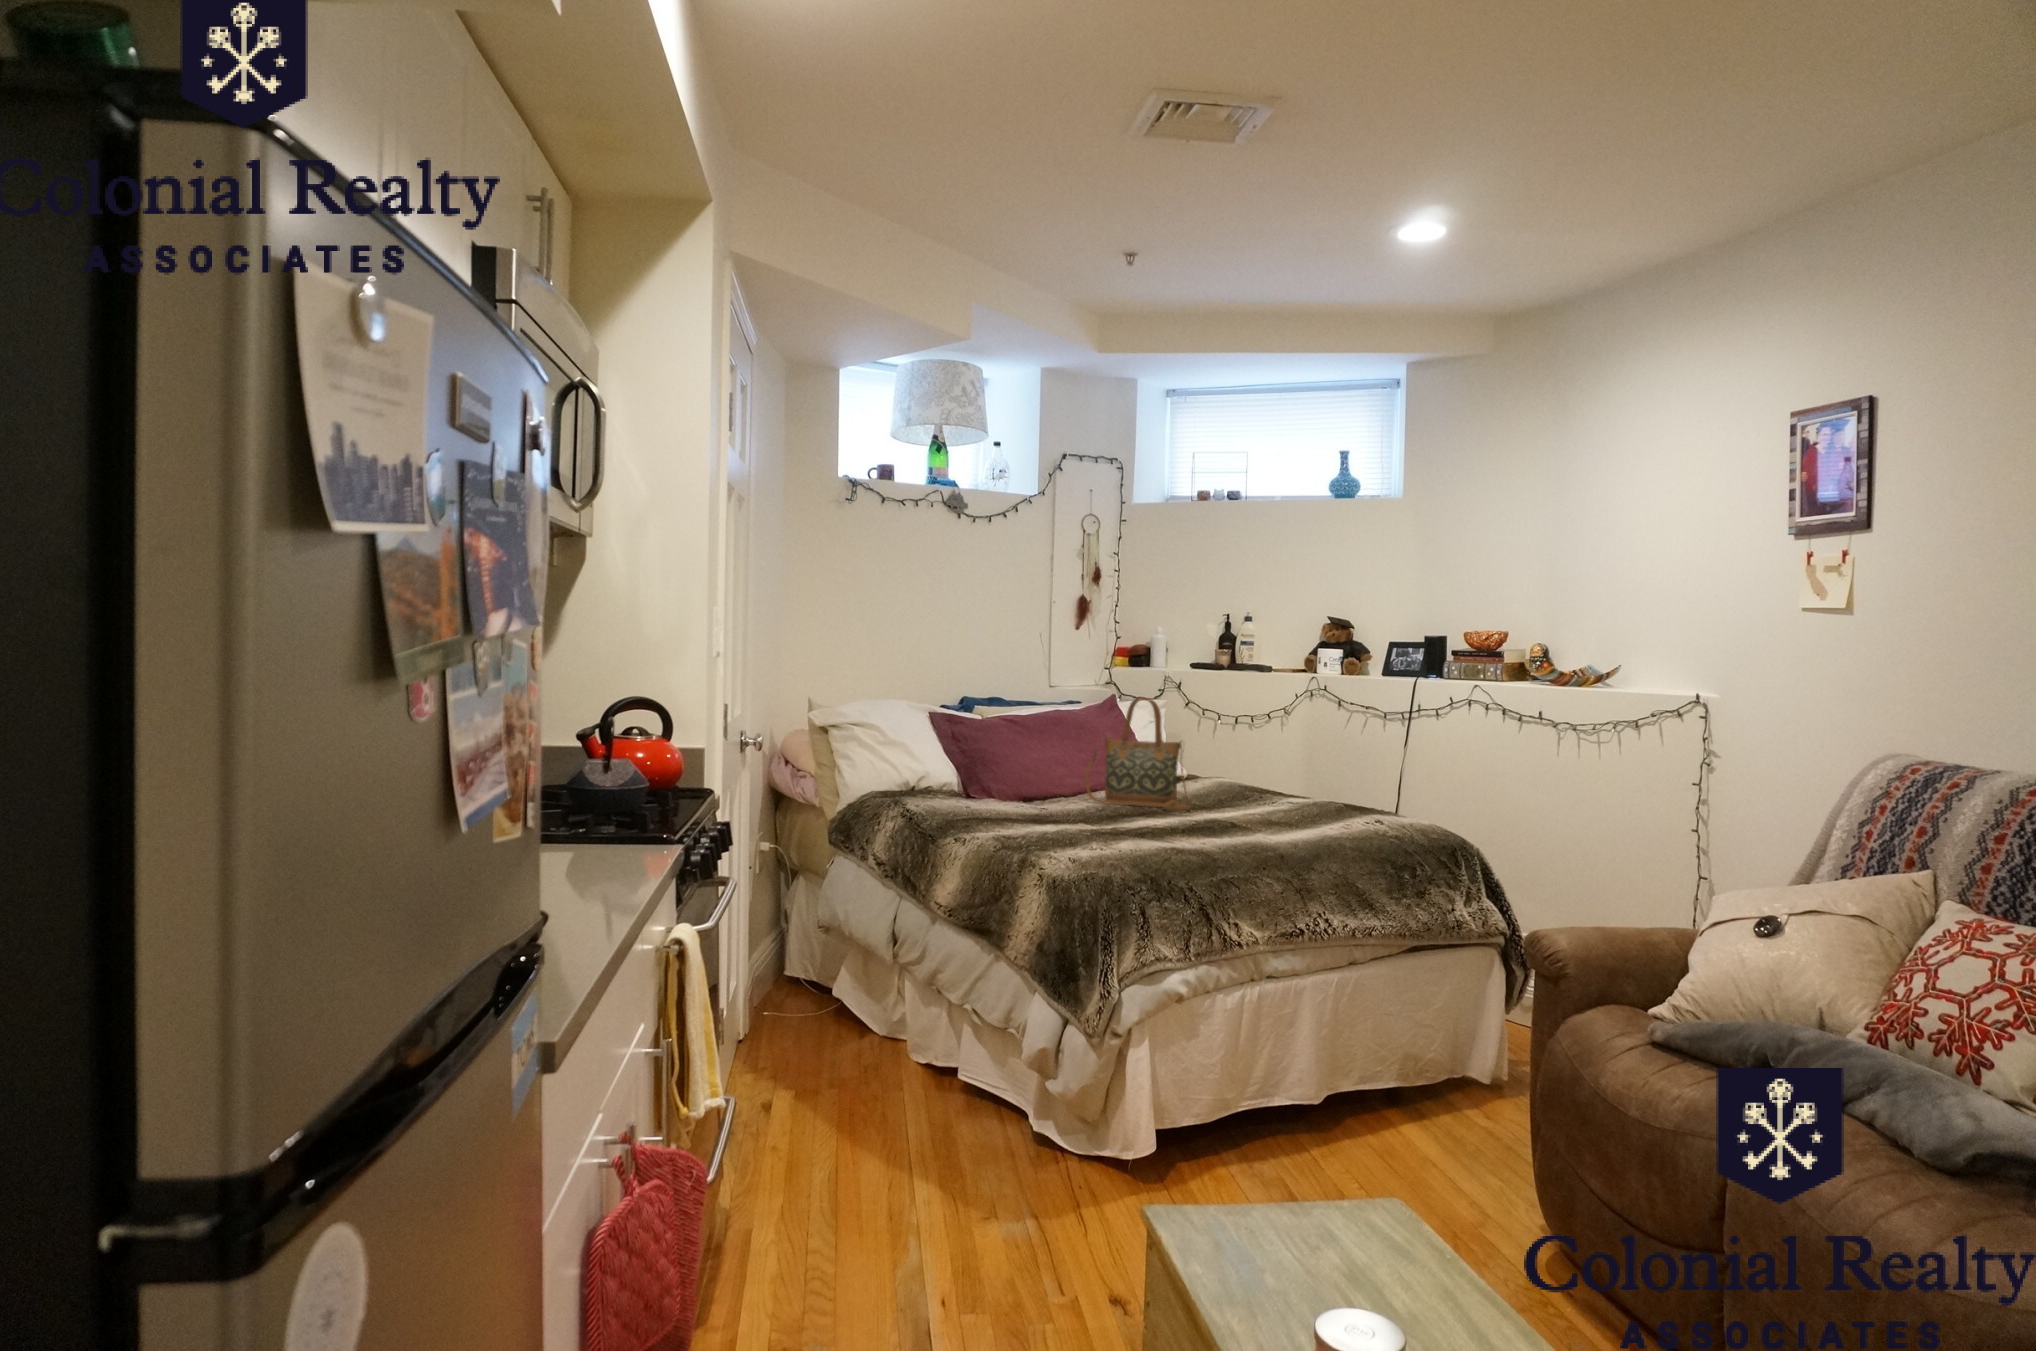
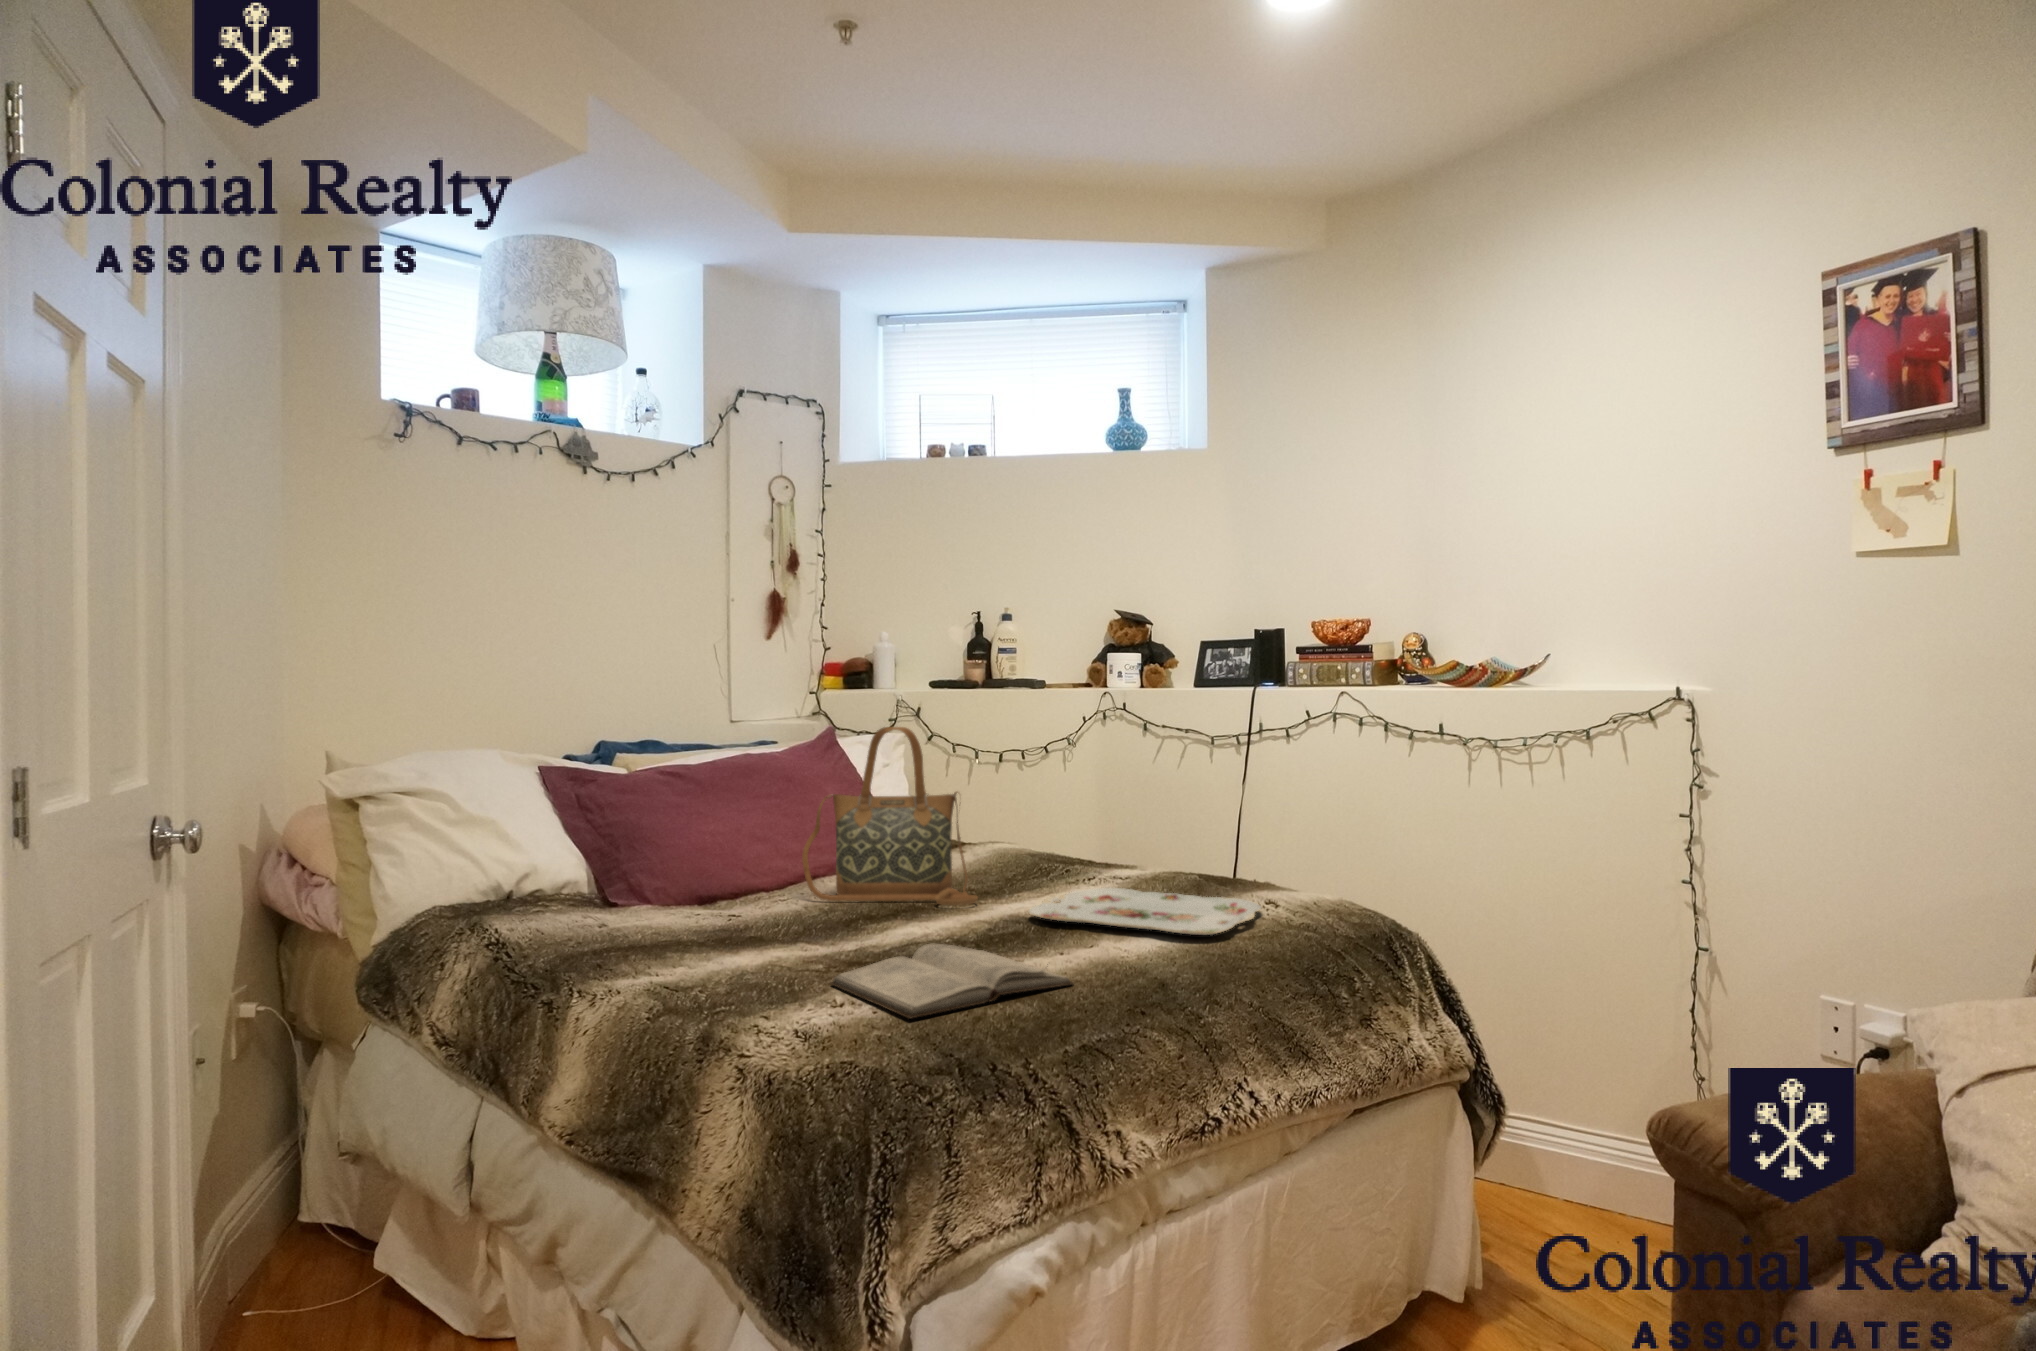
serving tray: none [1217,807,1371,836] -> present [1029,888,1261,935]
diary: none [1090,825,1226,857] -> present [831,943,1074,1019]

